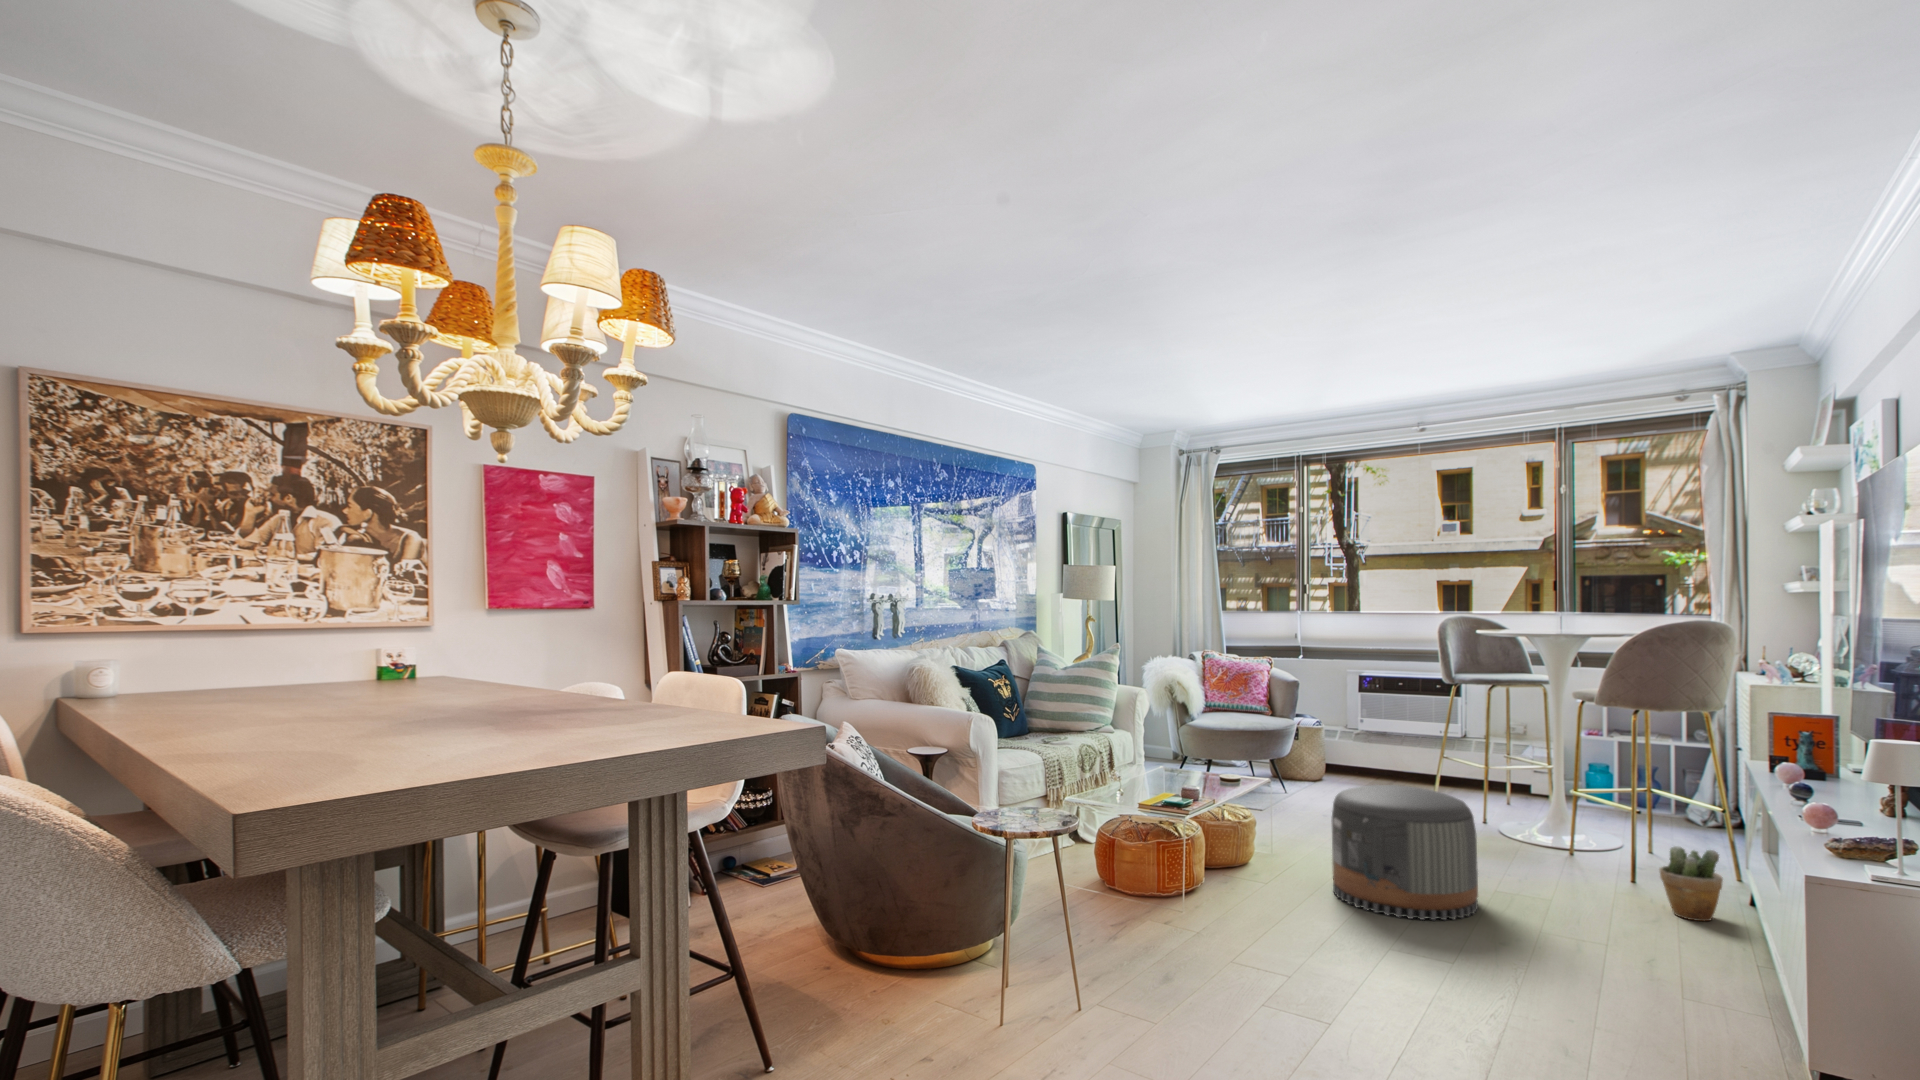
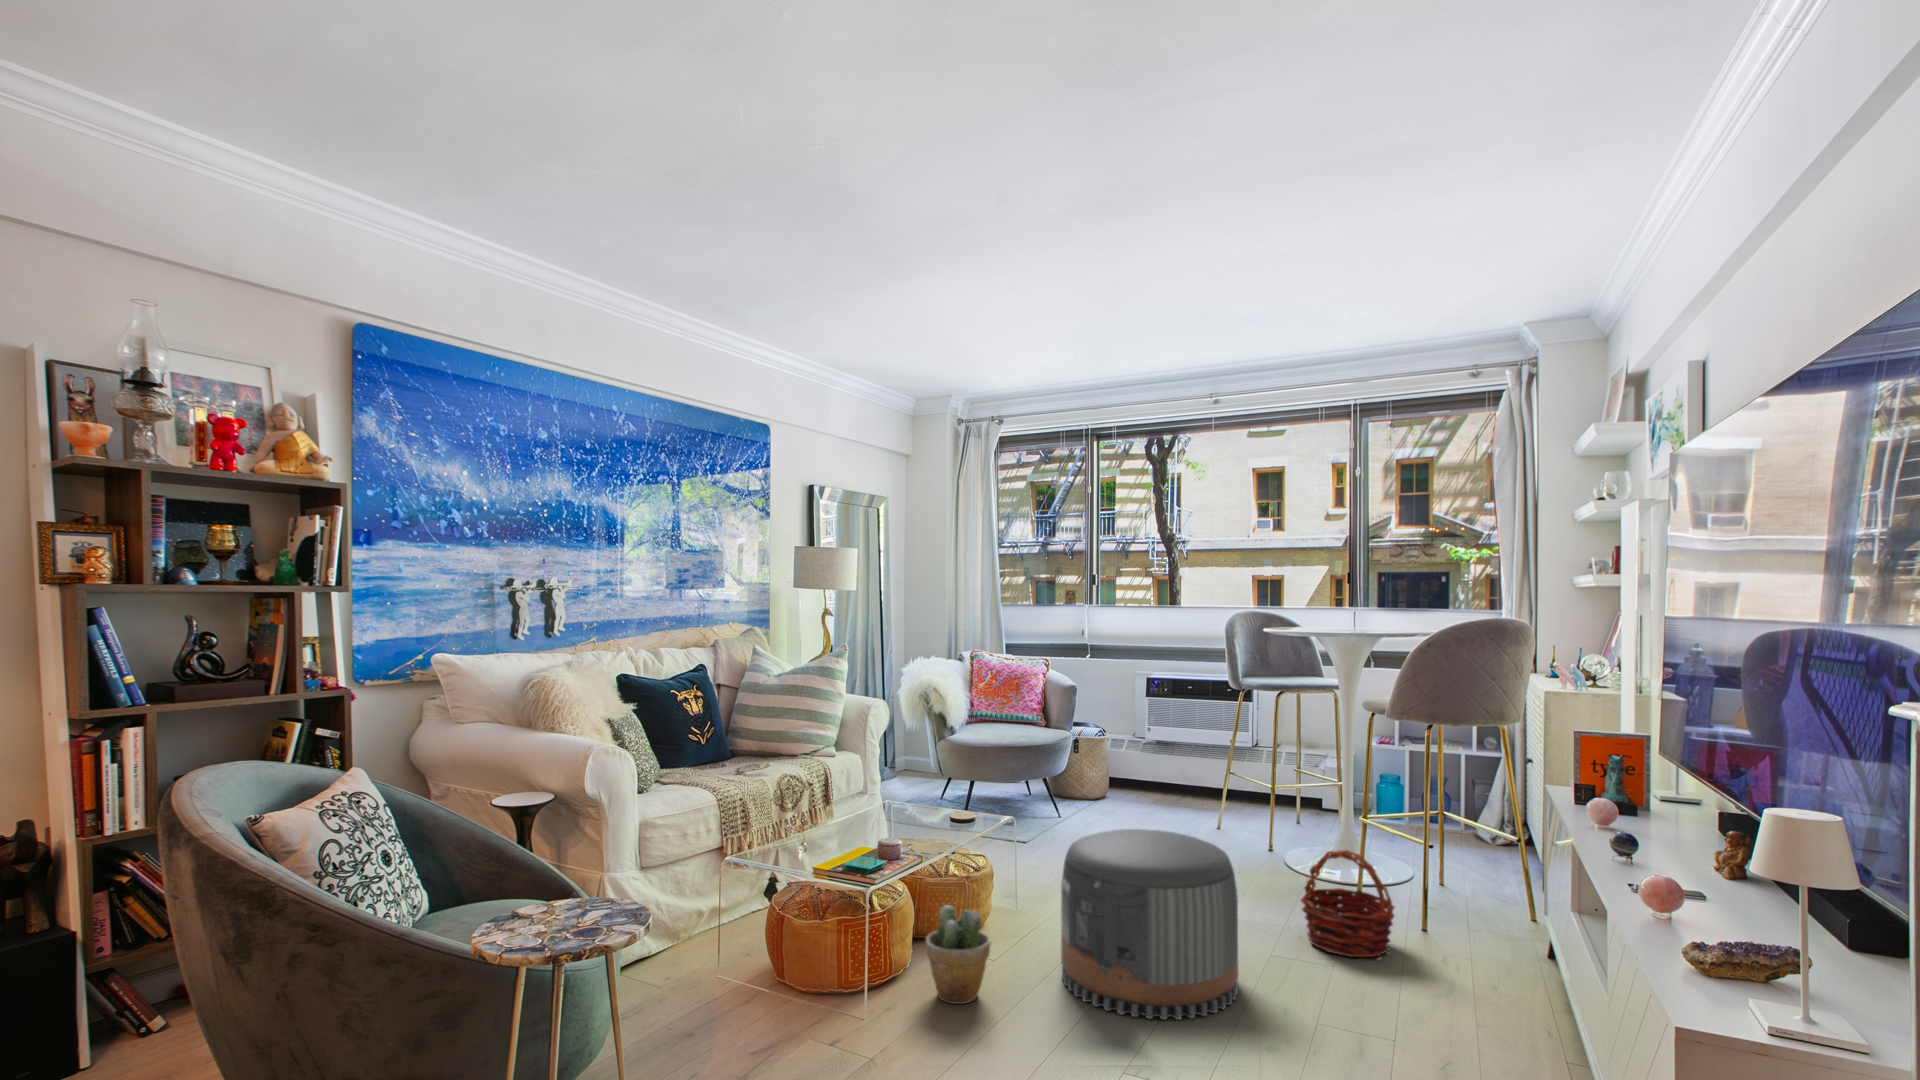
basket: none [1525,808,1608,893] -> present [1301,850,1394,957]
potted plant: present [1659,846,1723,921] -> present [926,905,991,1004]

